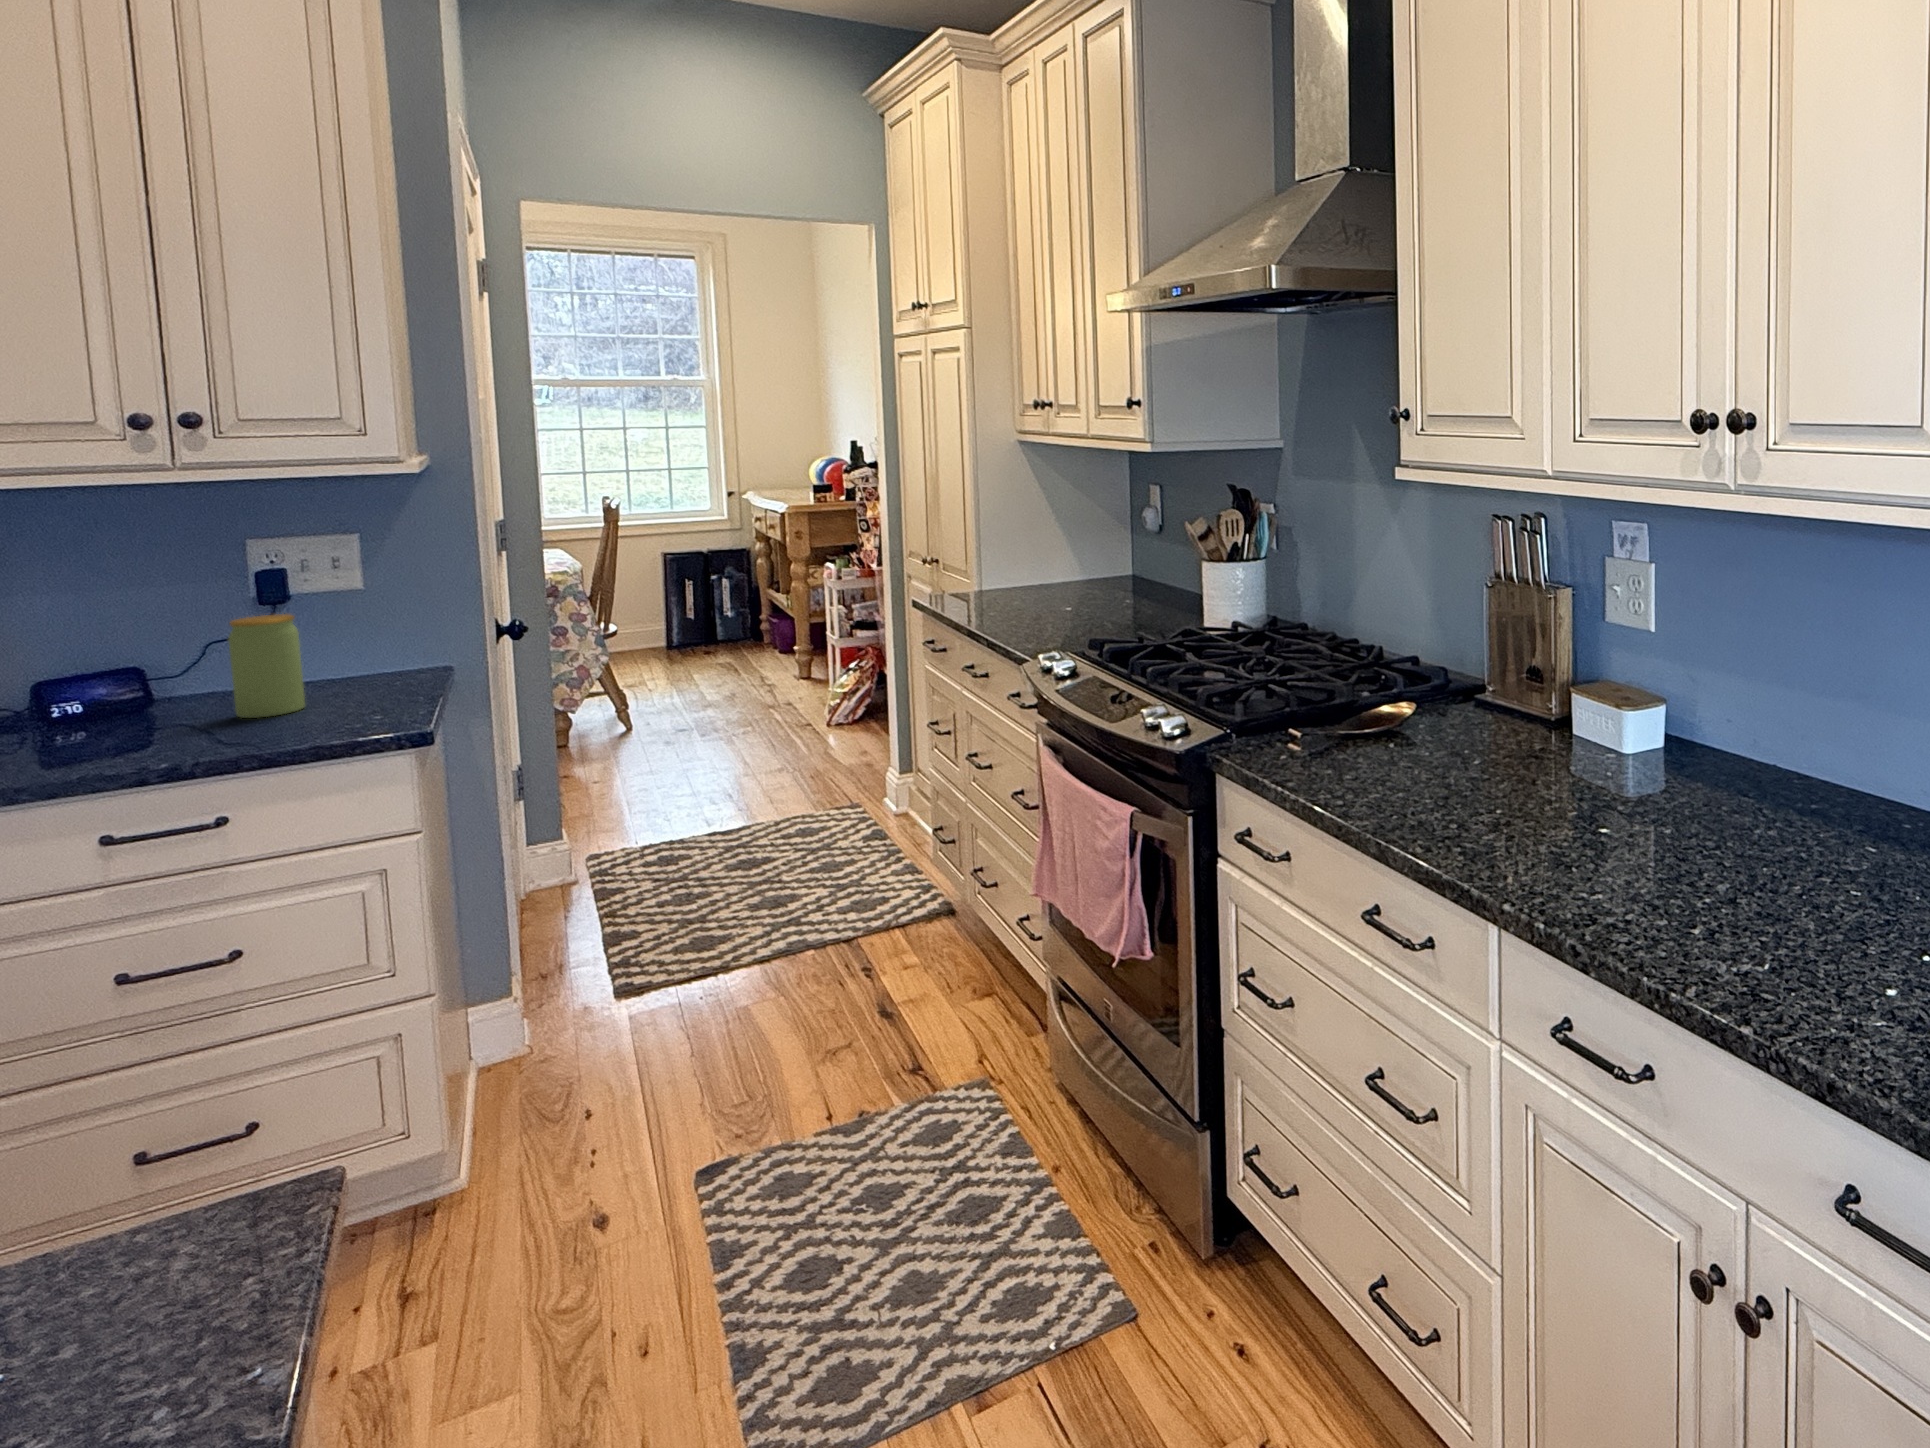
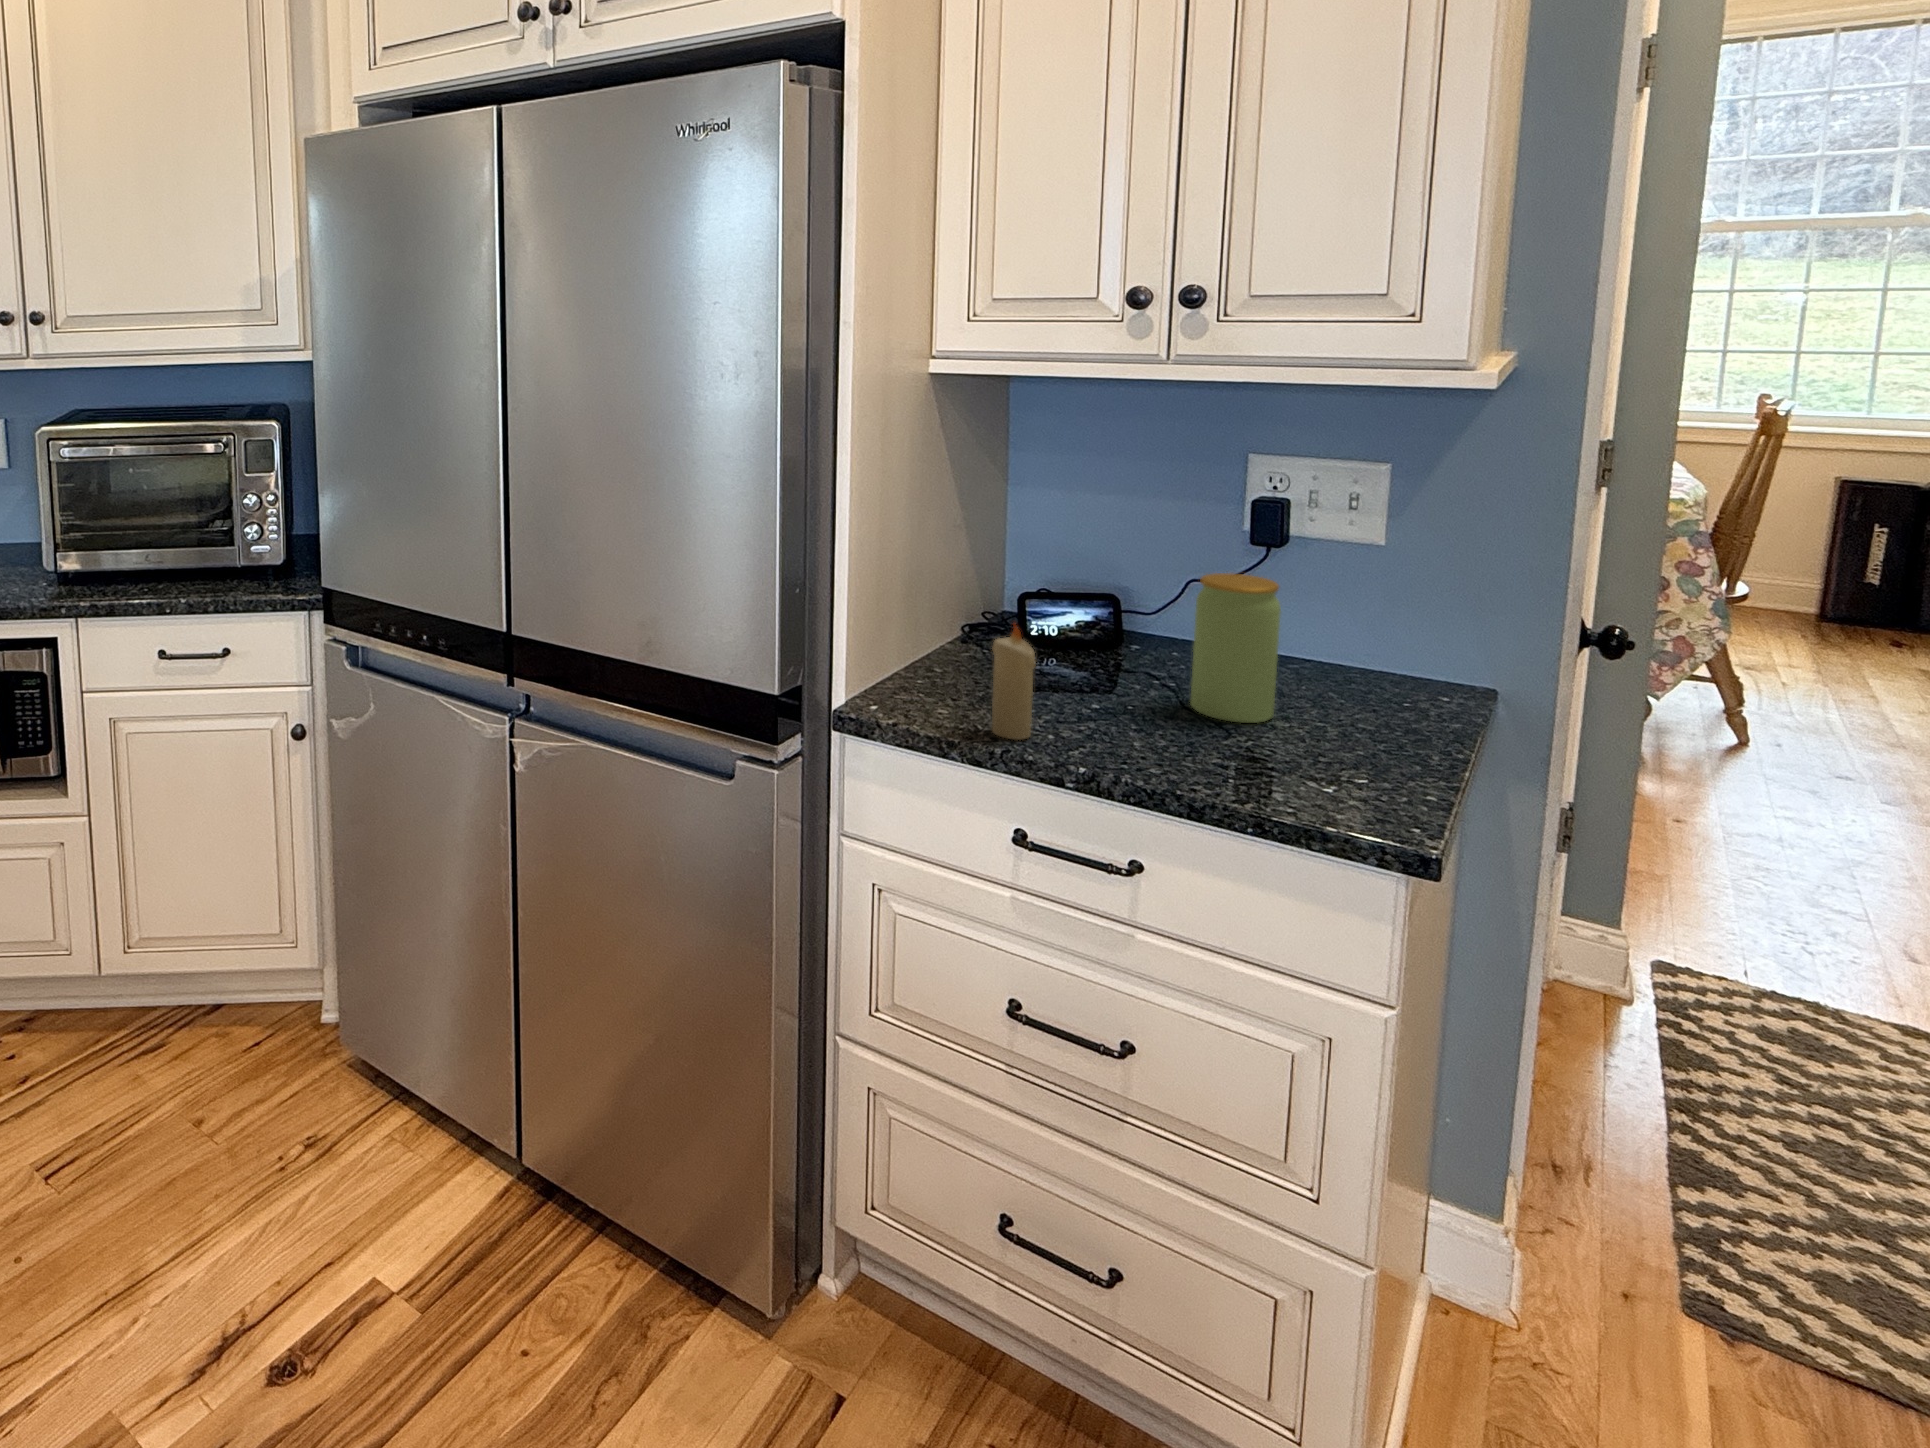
candle: none [51,675,104,768] -> present [992,624,1036,740]

